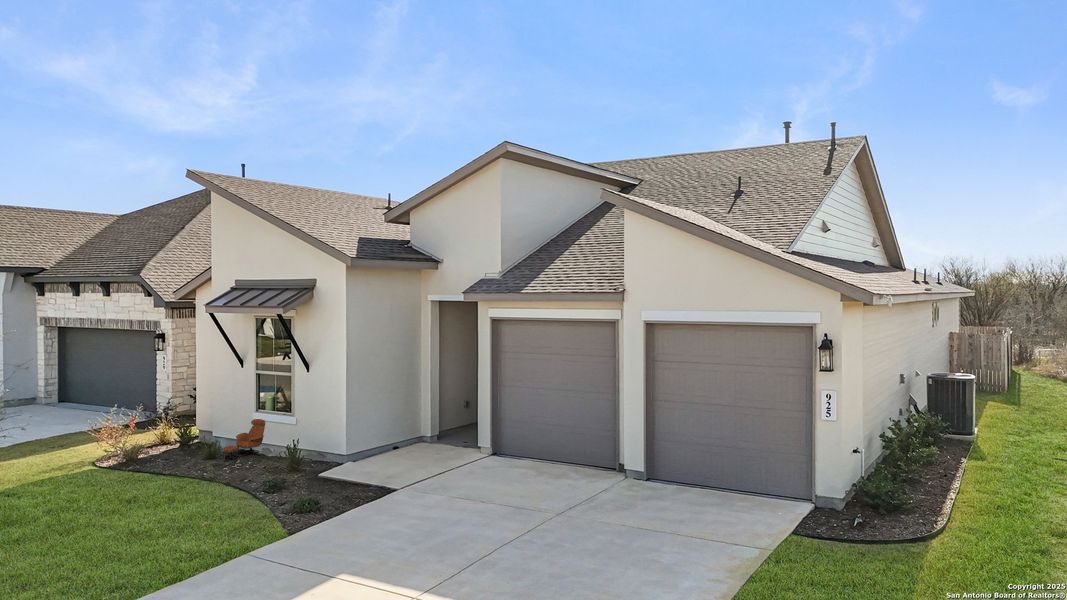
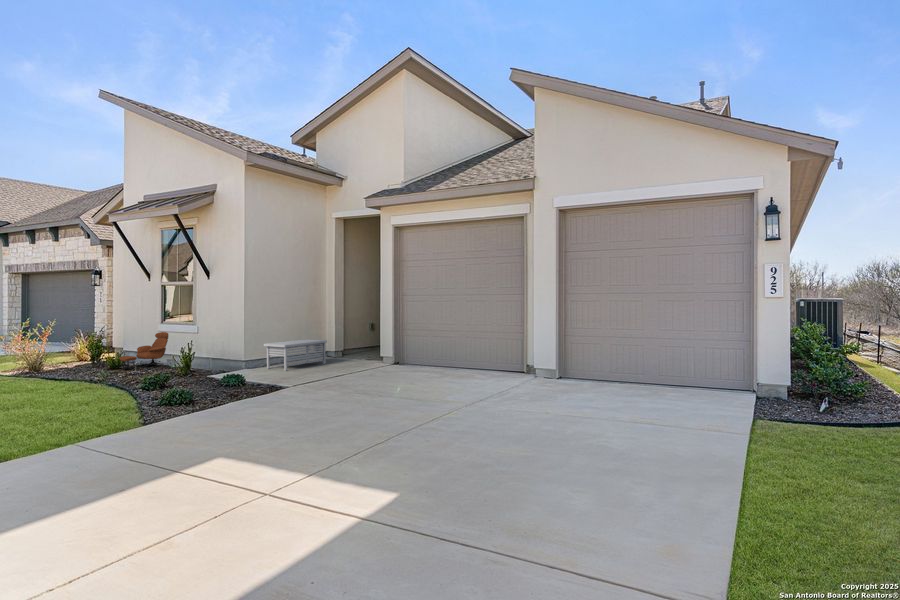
storage bench: none [365,426,423,463] -> present [264,339,327,370]

